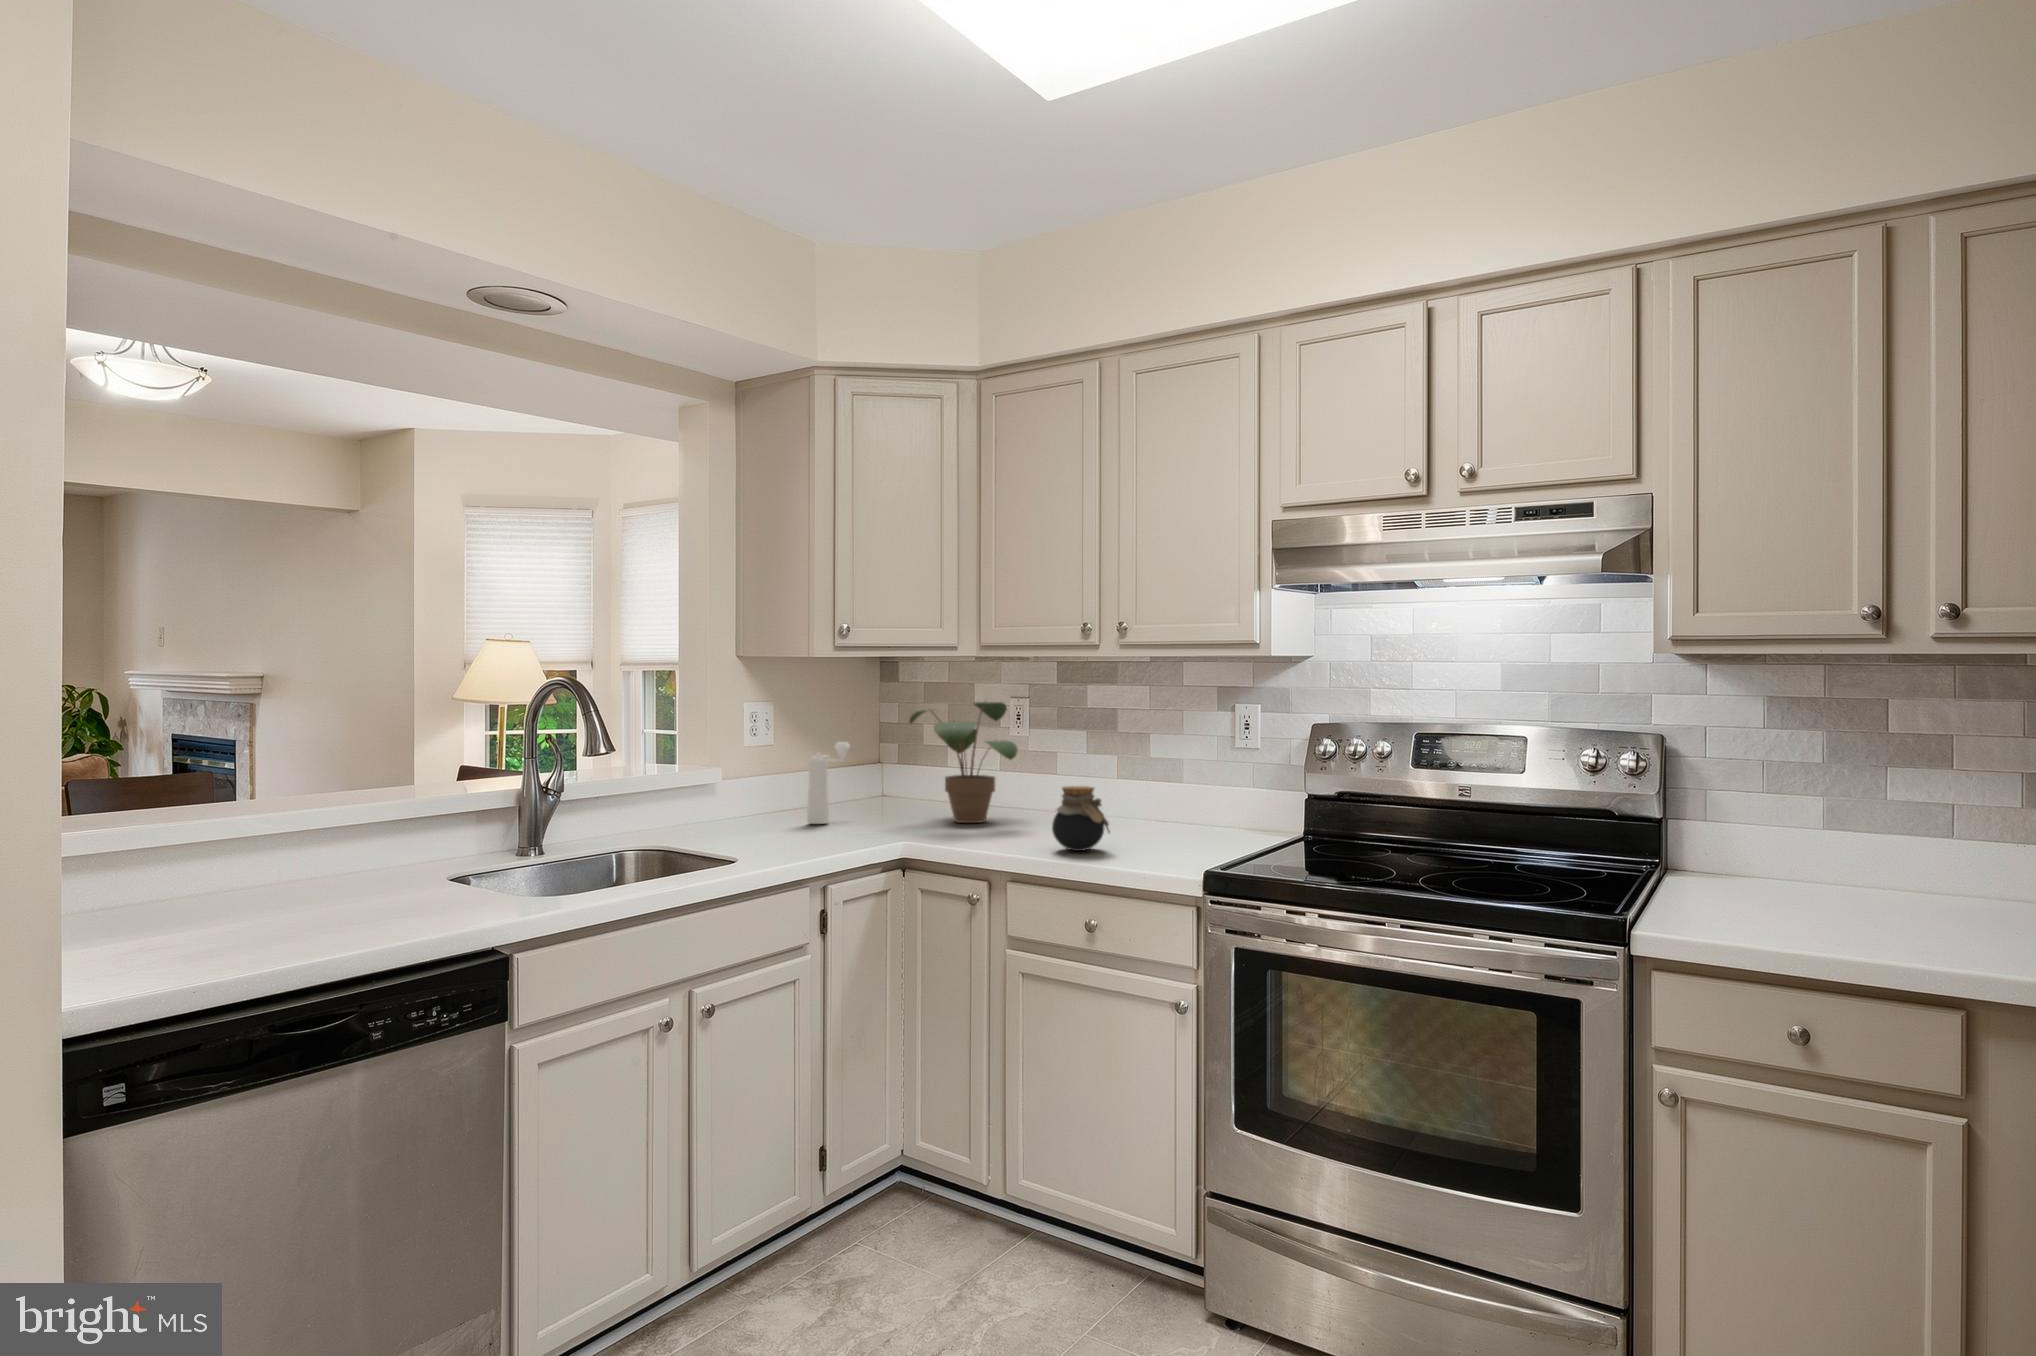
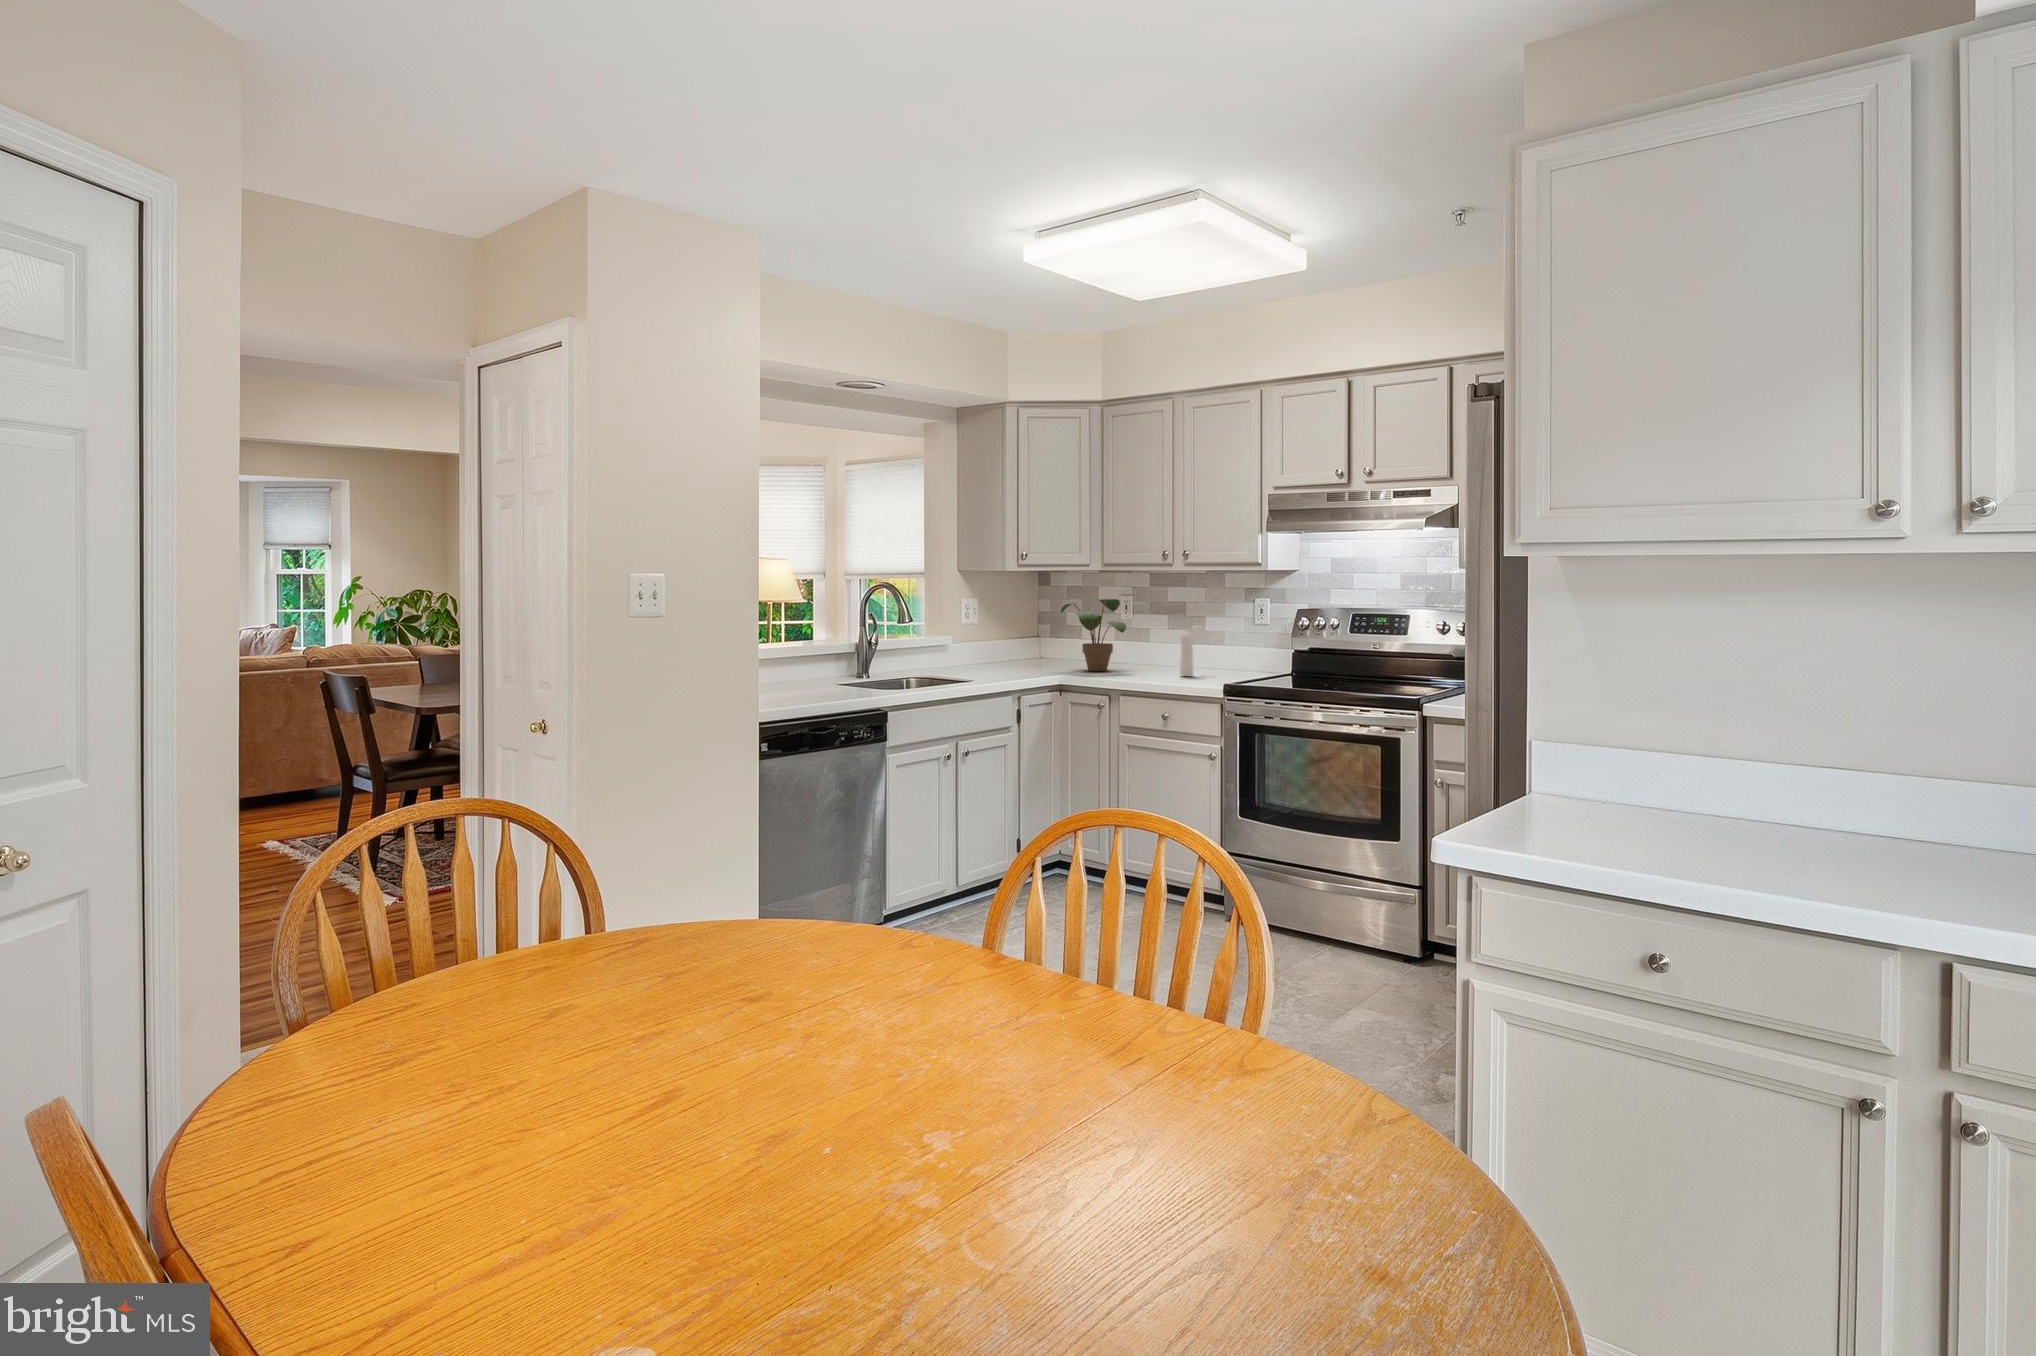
pepper mill: present [807,742,850,824] -> present [1180,625,1202,676]
jar: present [1052,786,1110,851] -> none [1145,645,1178,680]

